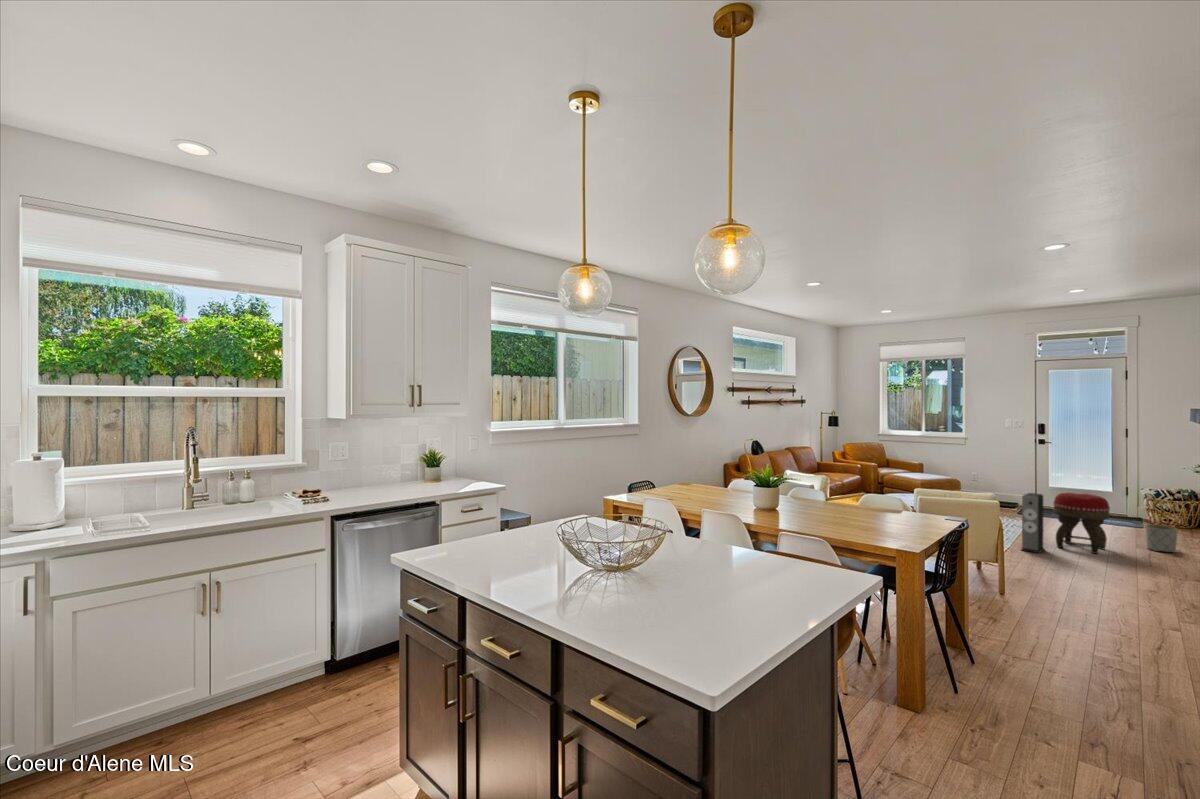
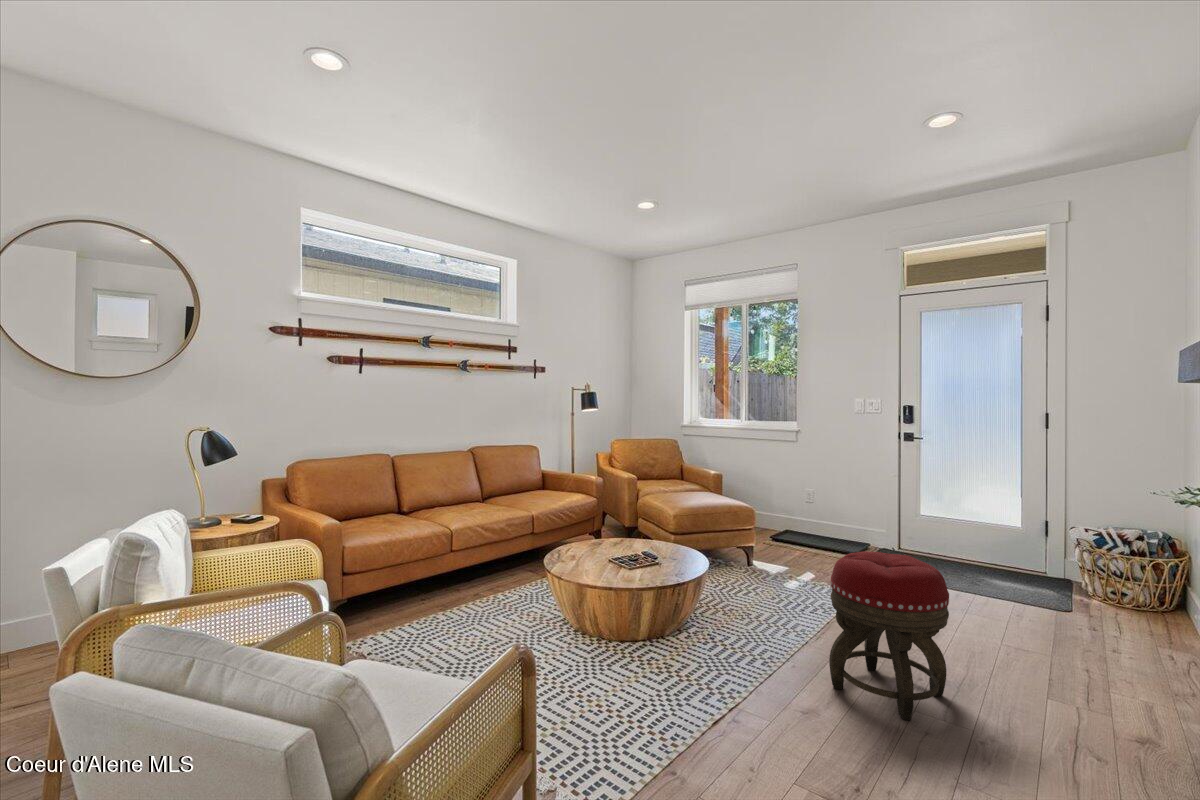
speaker: present [1021,493,1044,553] -> none [731,554,794,716]
planter: present [1146,525,1177,553] -> none [1045,633,1121,716]

